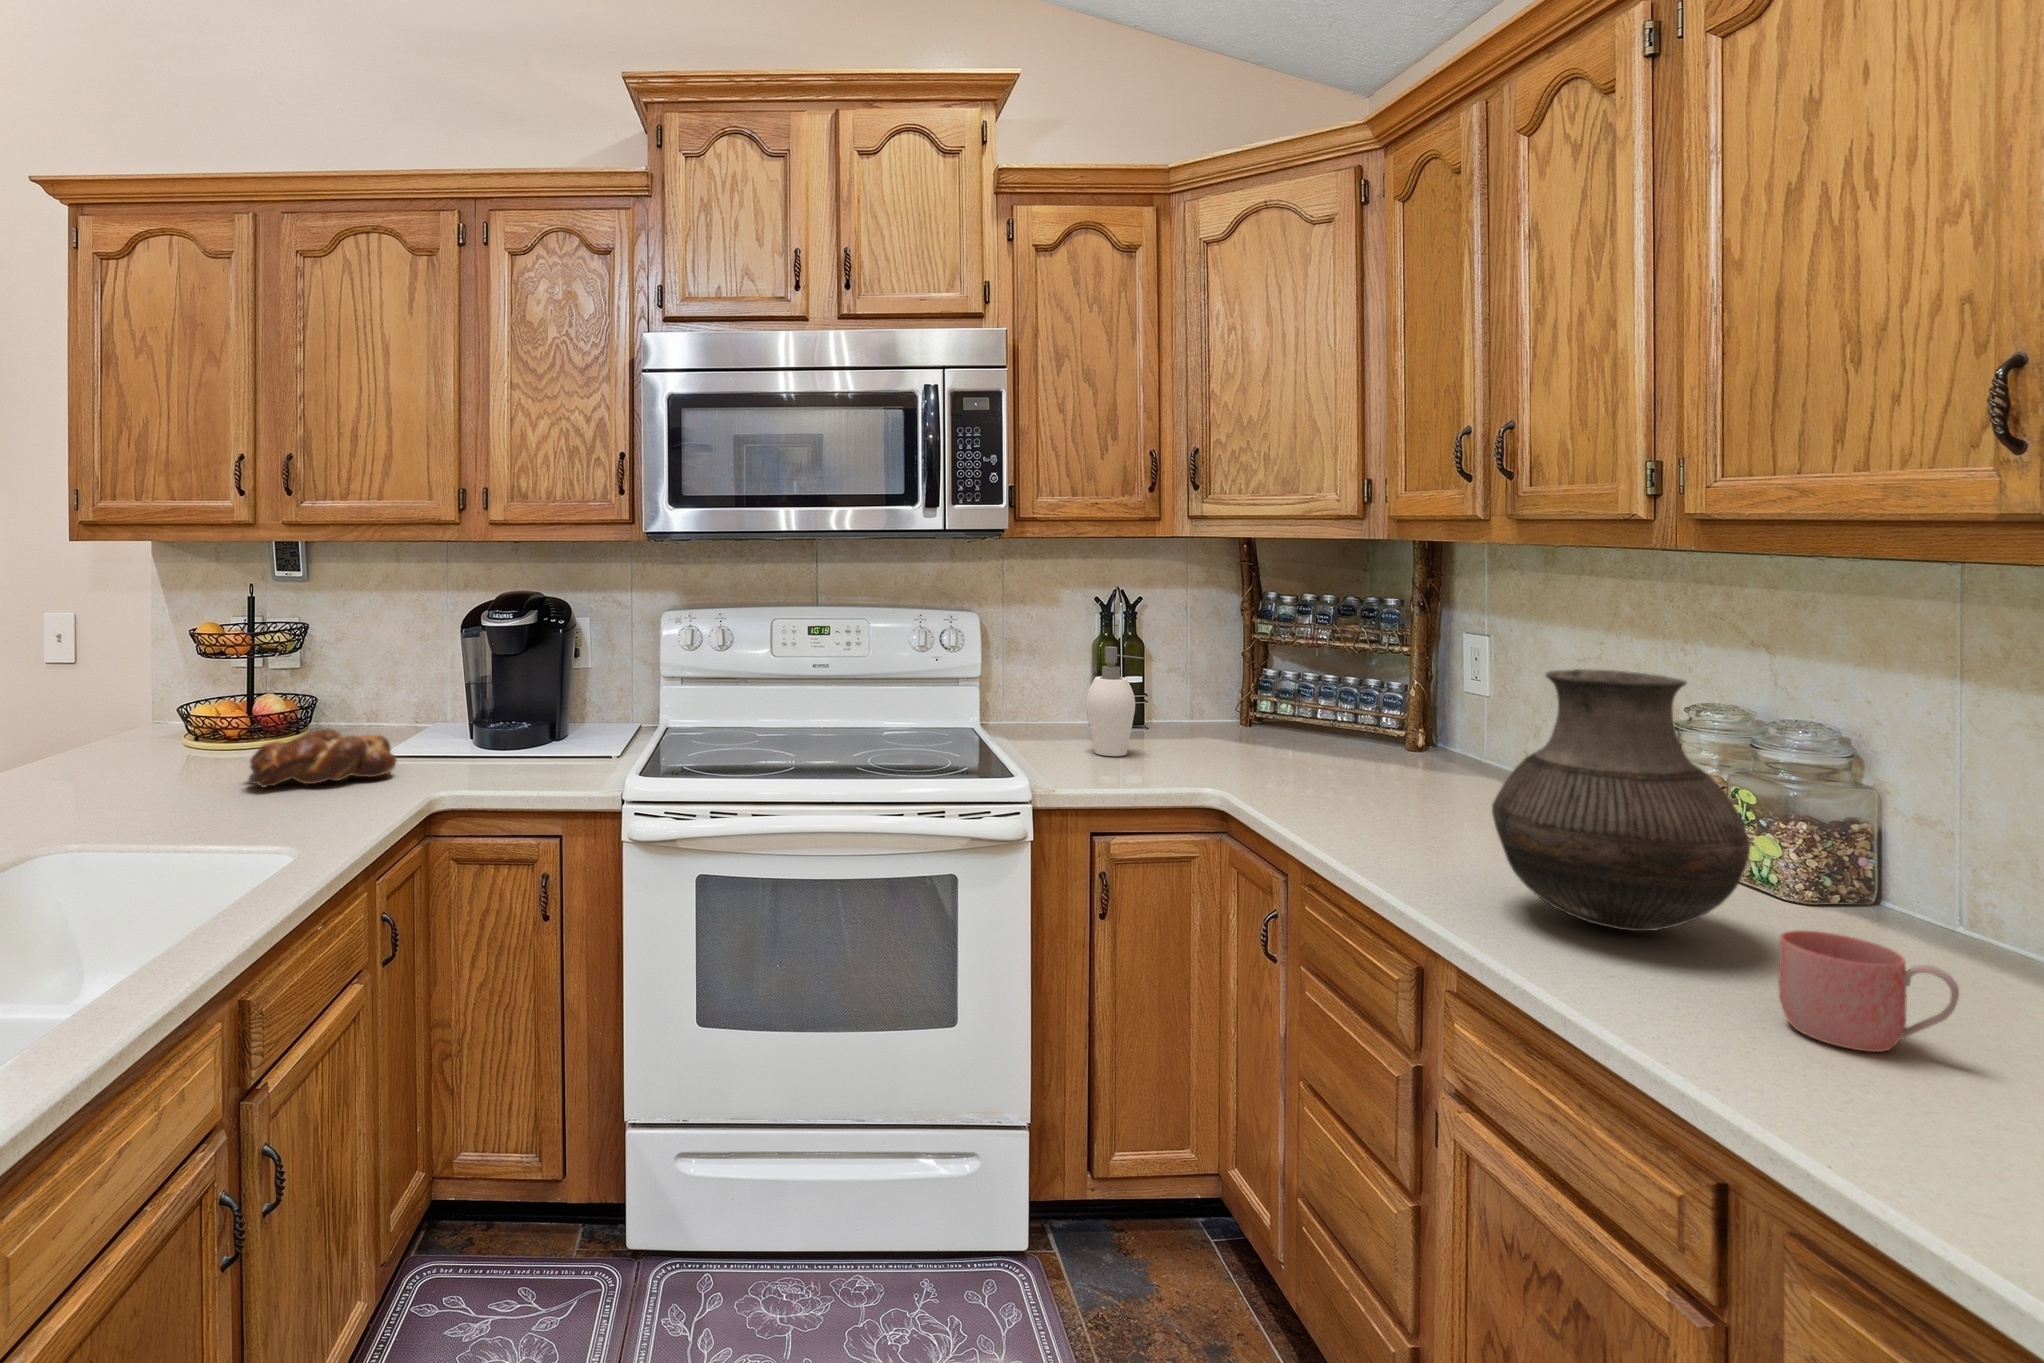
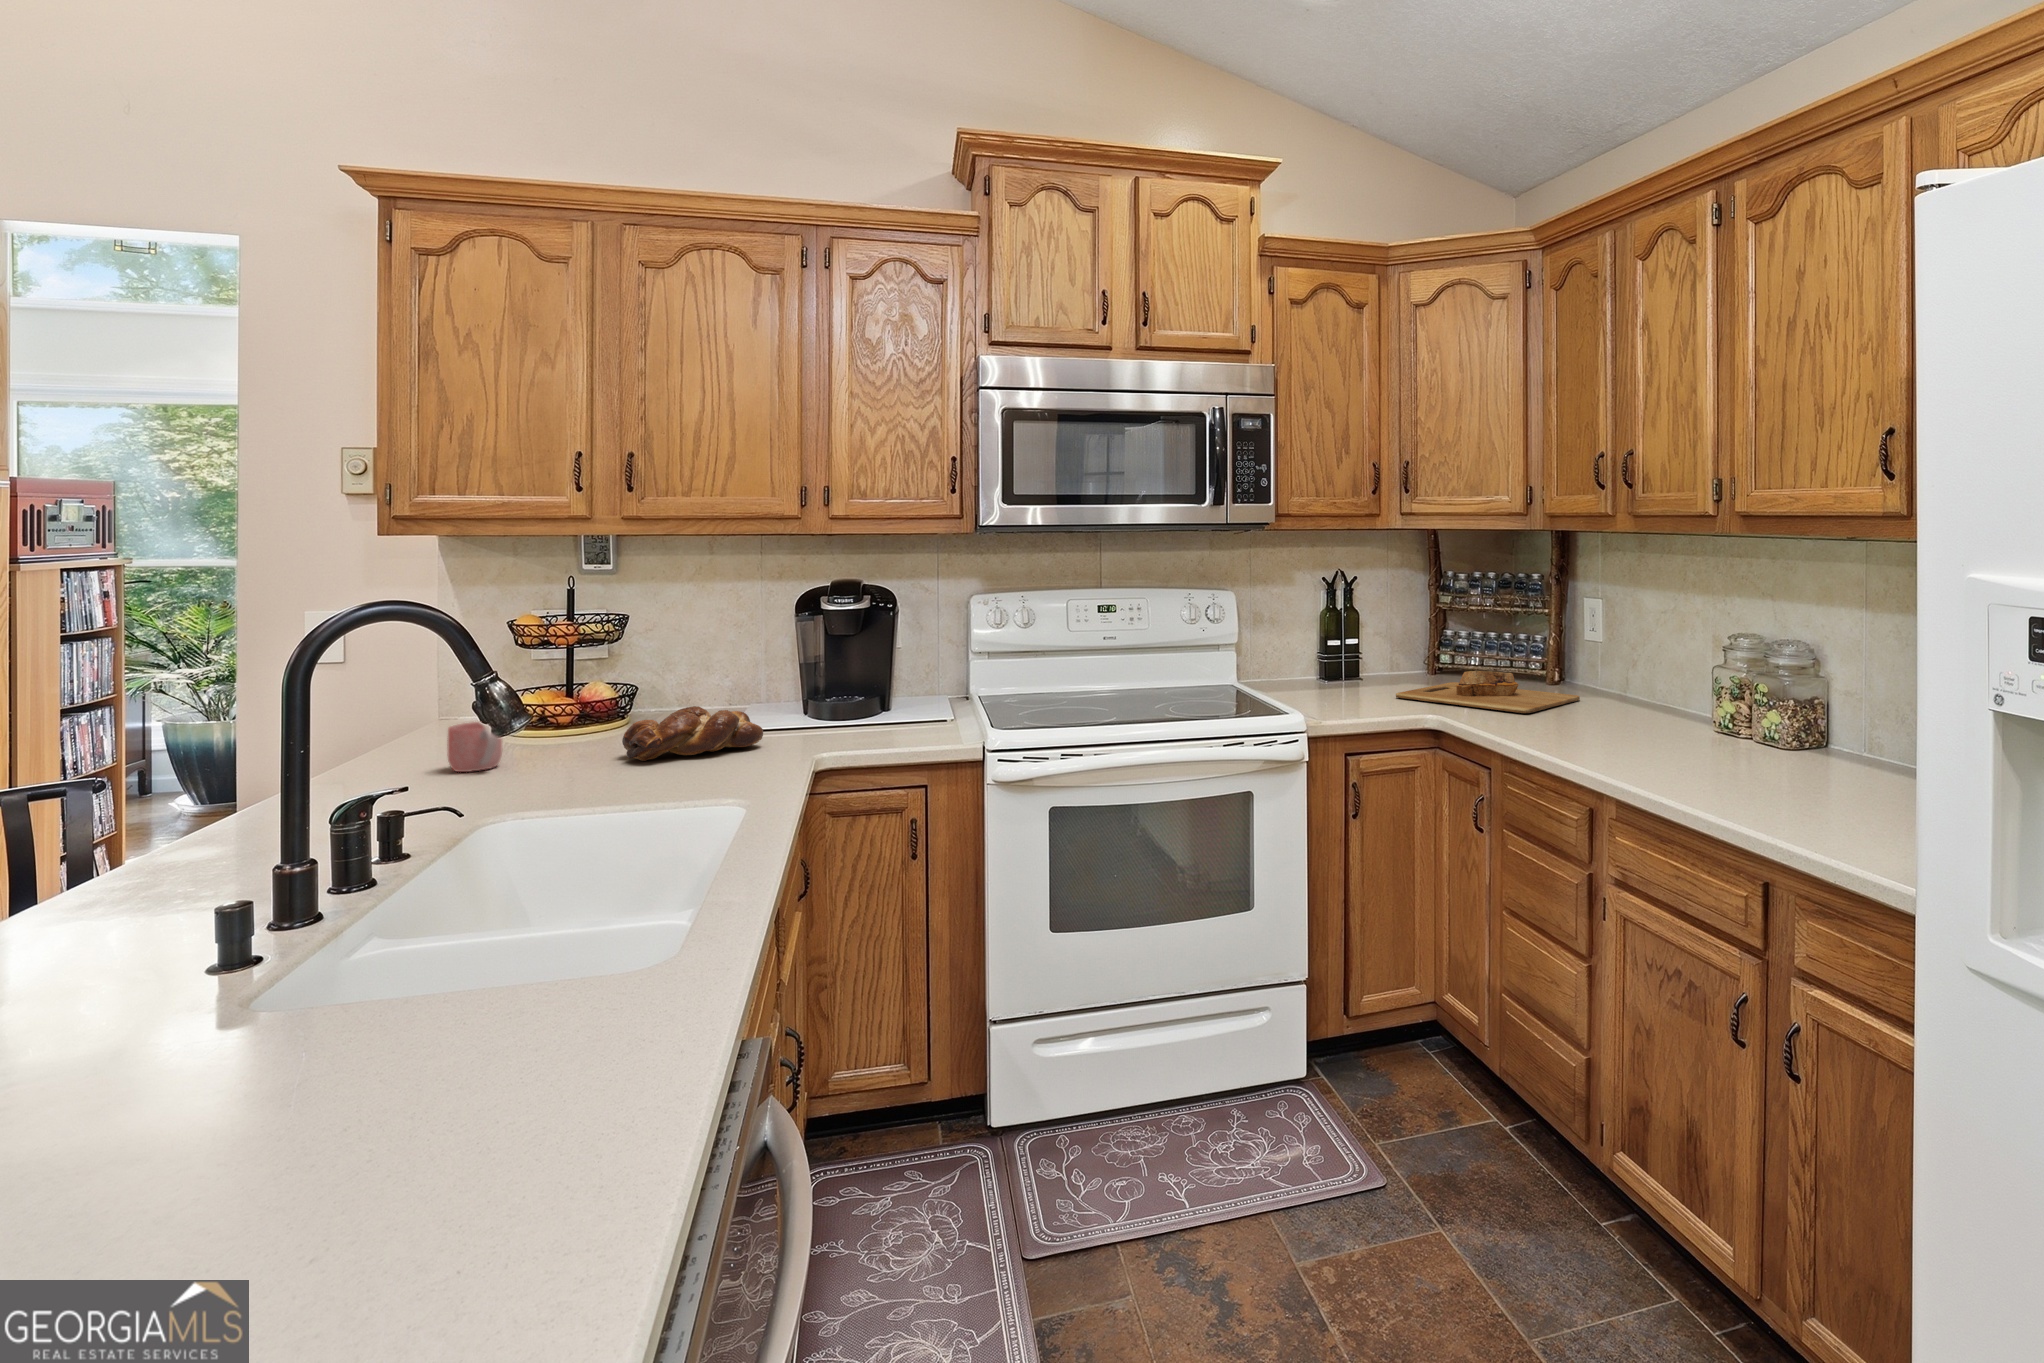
soap dispenser: present [1087,647,1144,756] -> none [1329,615,1374,700]
vase: present [1492,669,1750,931] -> none [1630,609,1768,768]
cutting board: none [1176,728,1447,796] -> present [1396,671,1580,713]
mug: present [1779,930,1959,1052] -> present [447,722,502,772]

